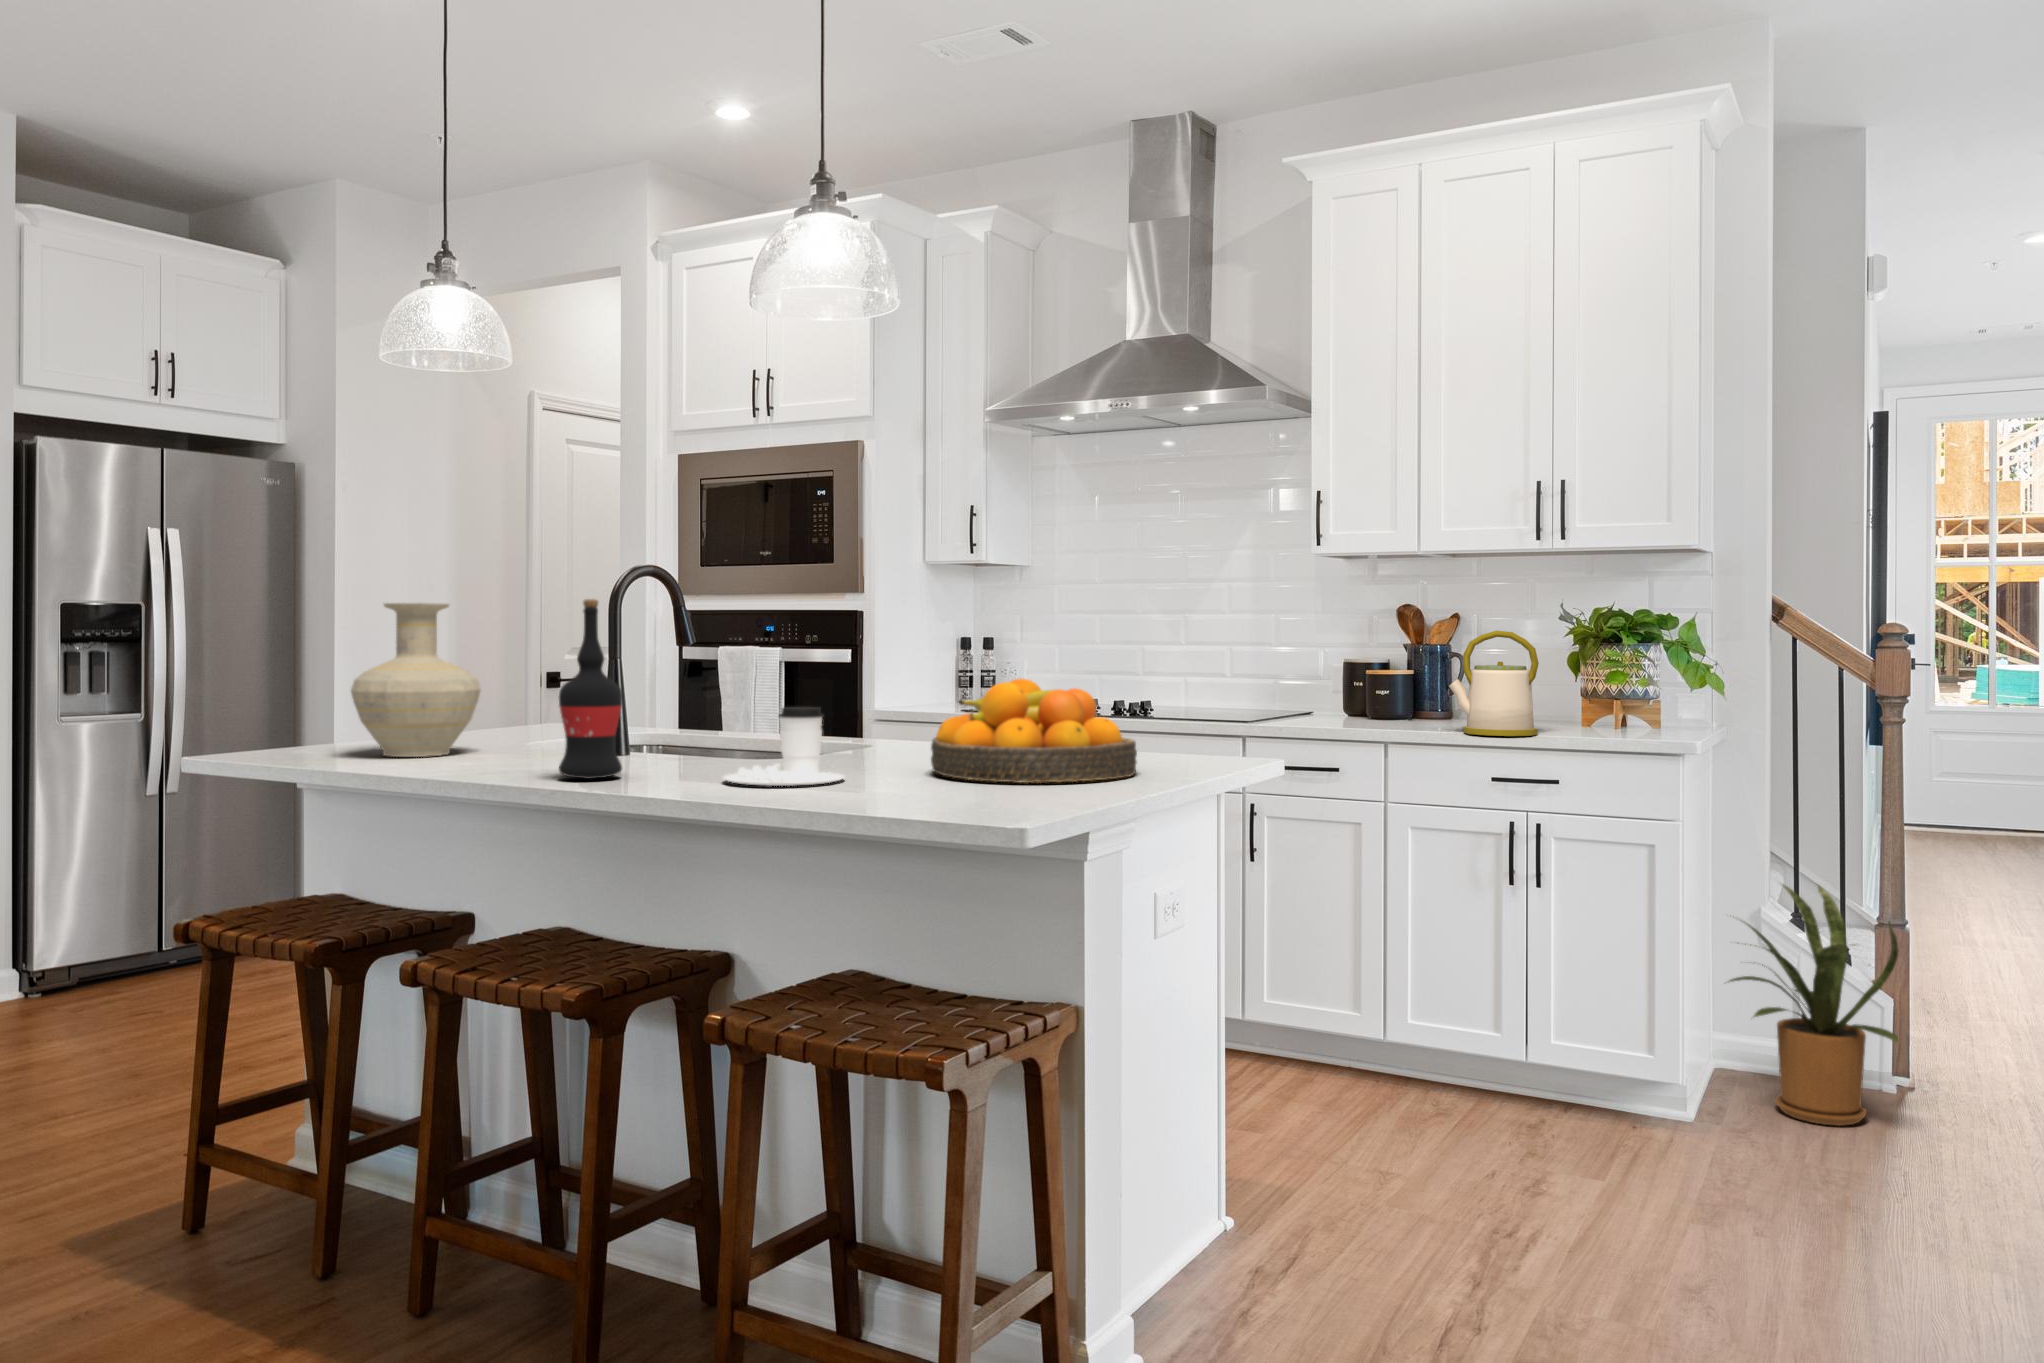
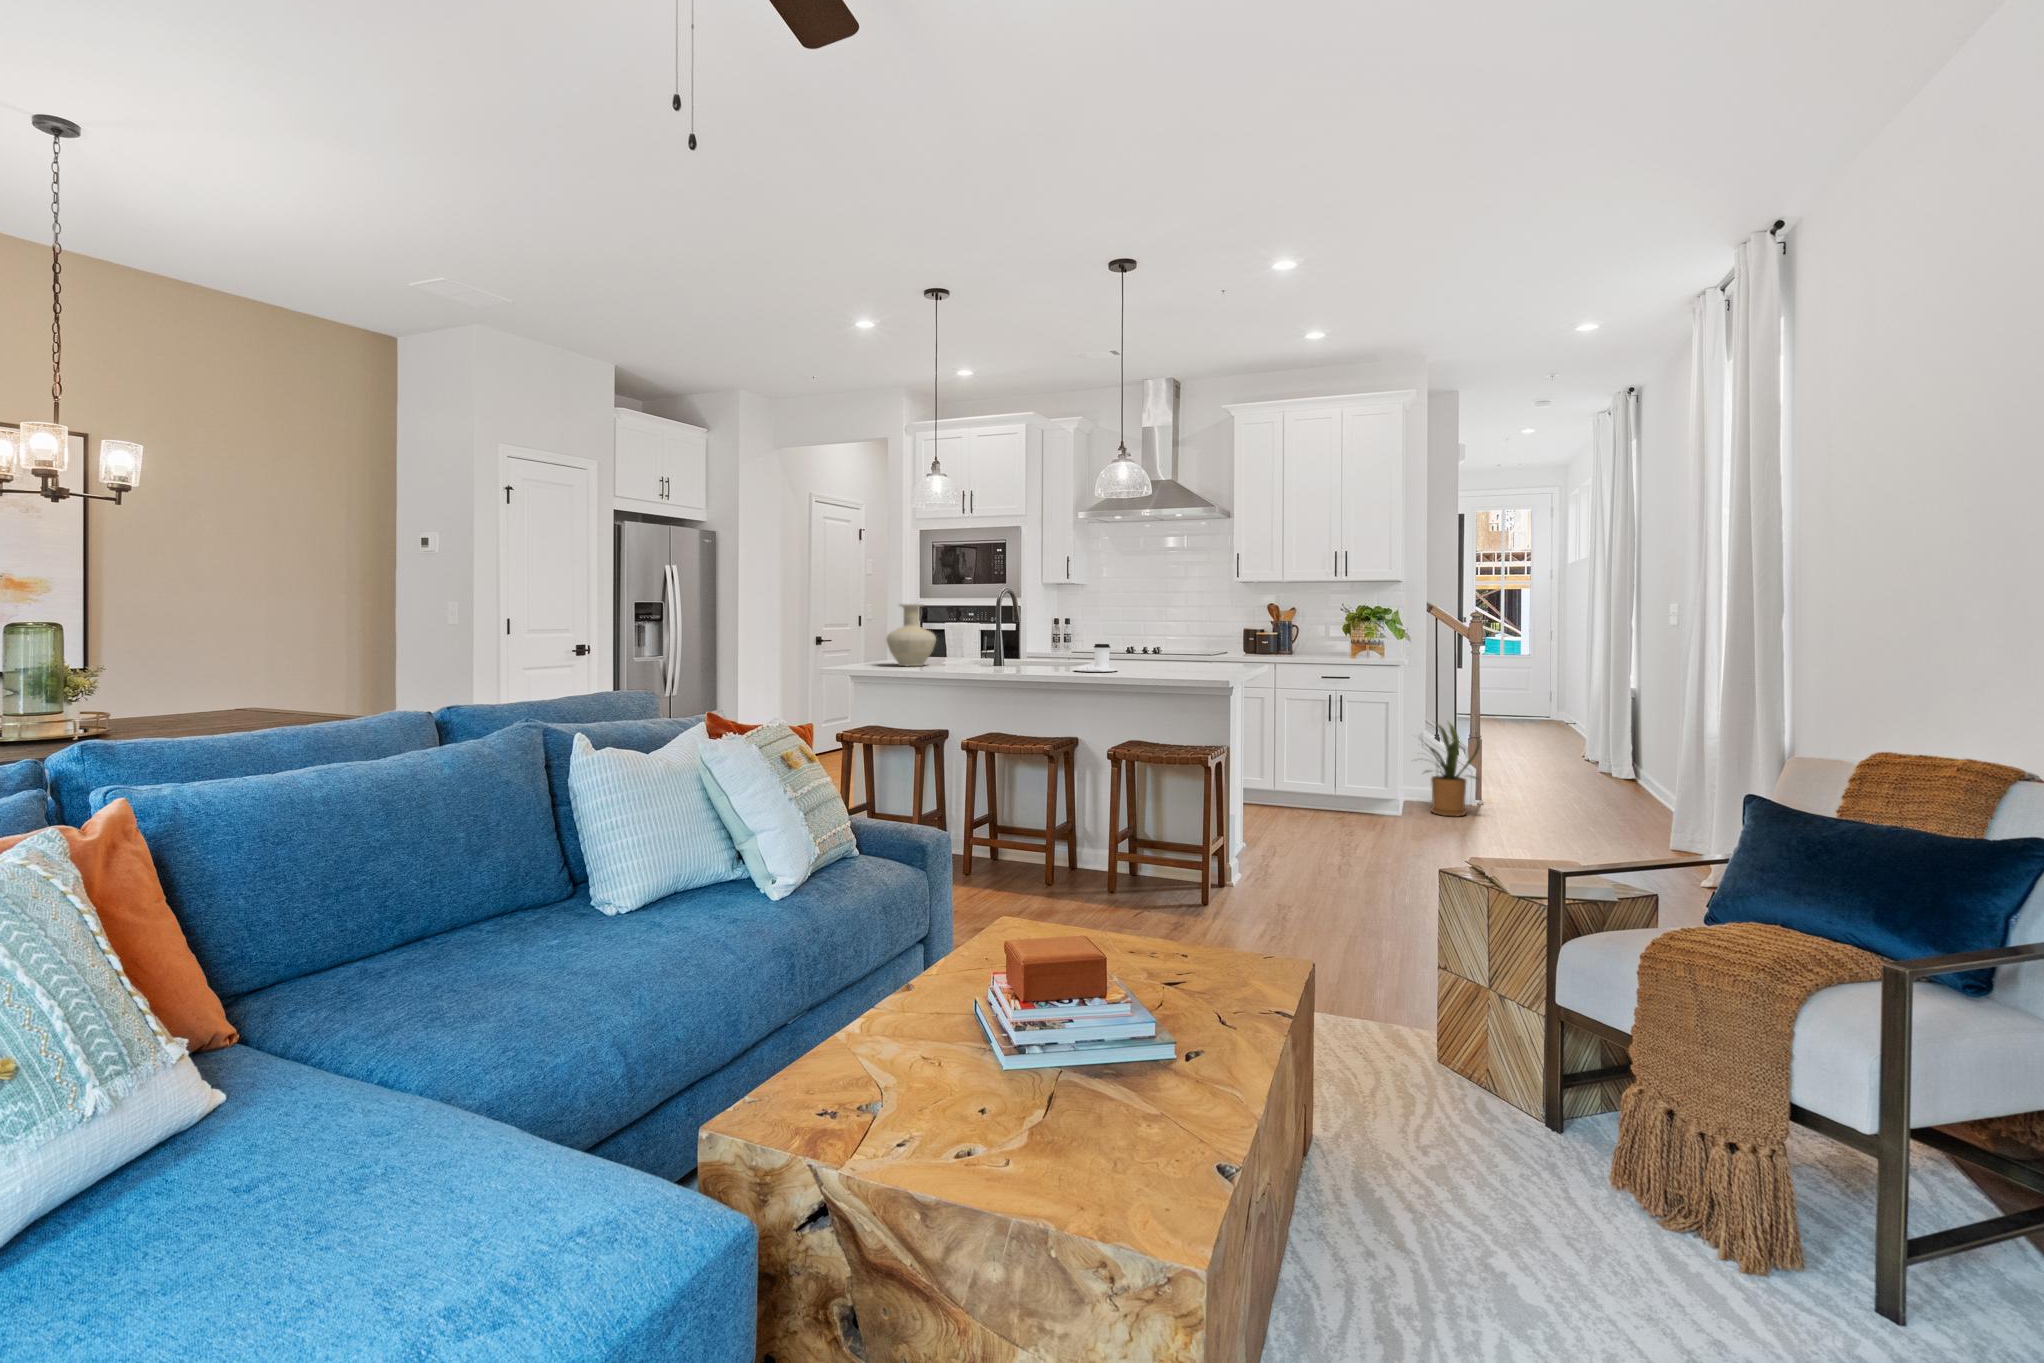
wine bottle: present [559,599,622,779] -> none [1008,604,1032,671]
kettle: present [1449,631,1539,736] -> none [1299,615,1337,659]
fruit bowl: present [931,679,1137,783] -> none [1141,634,1219,670]

